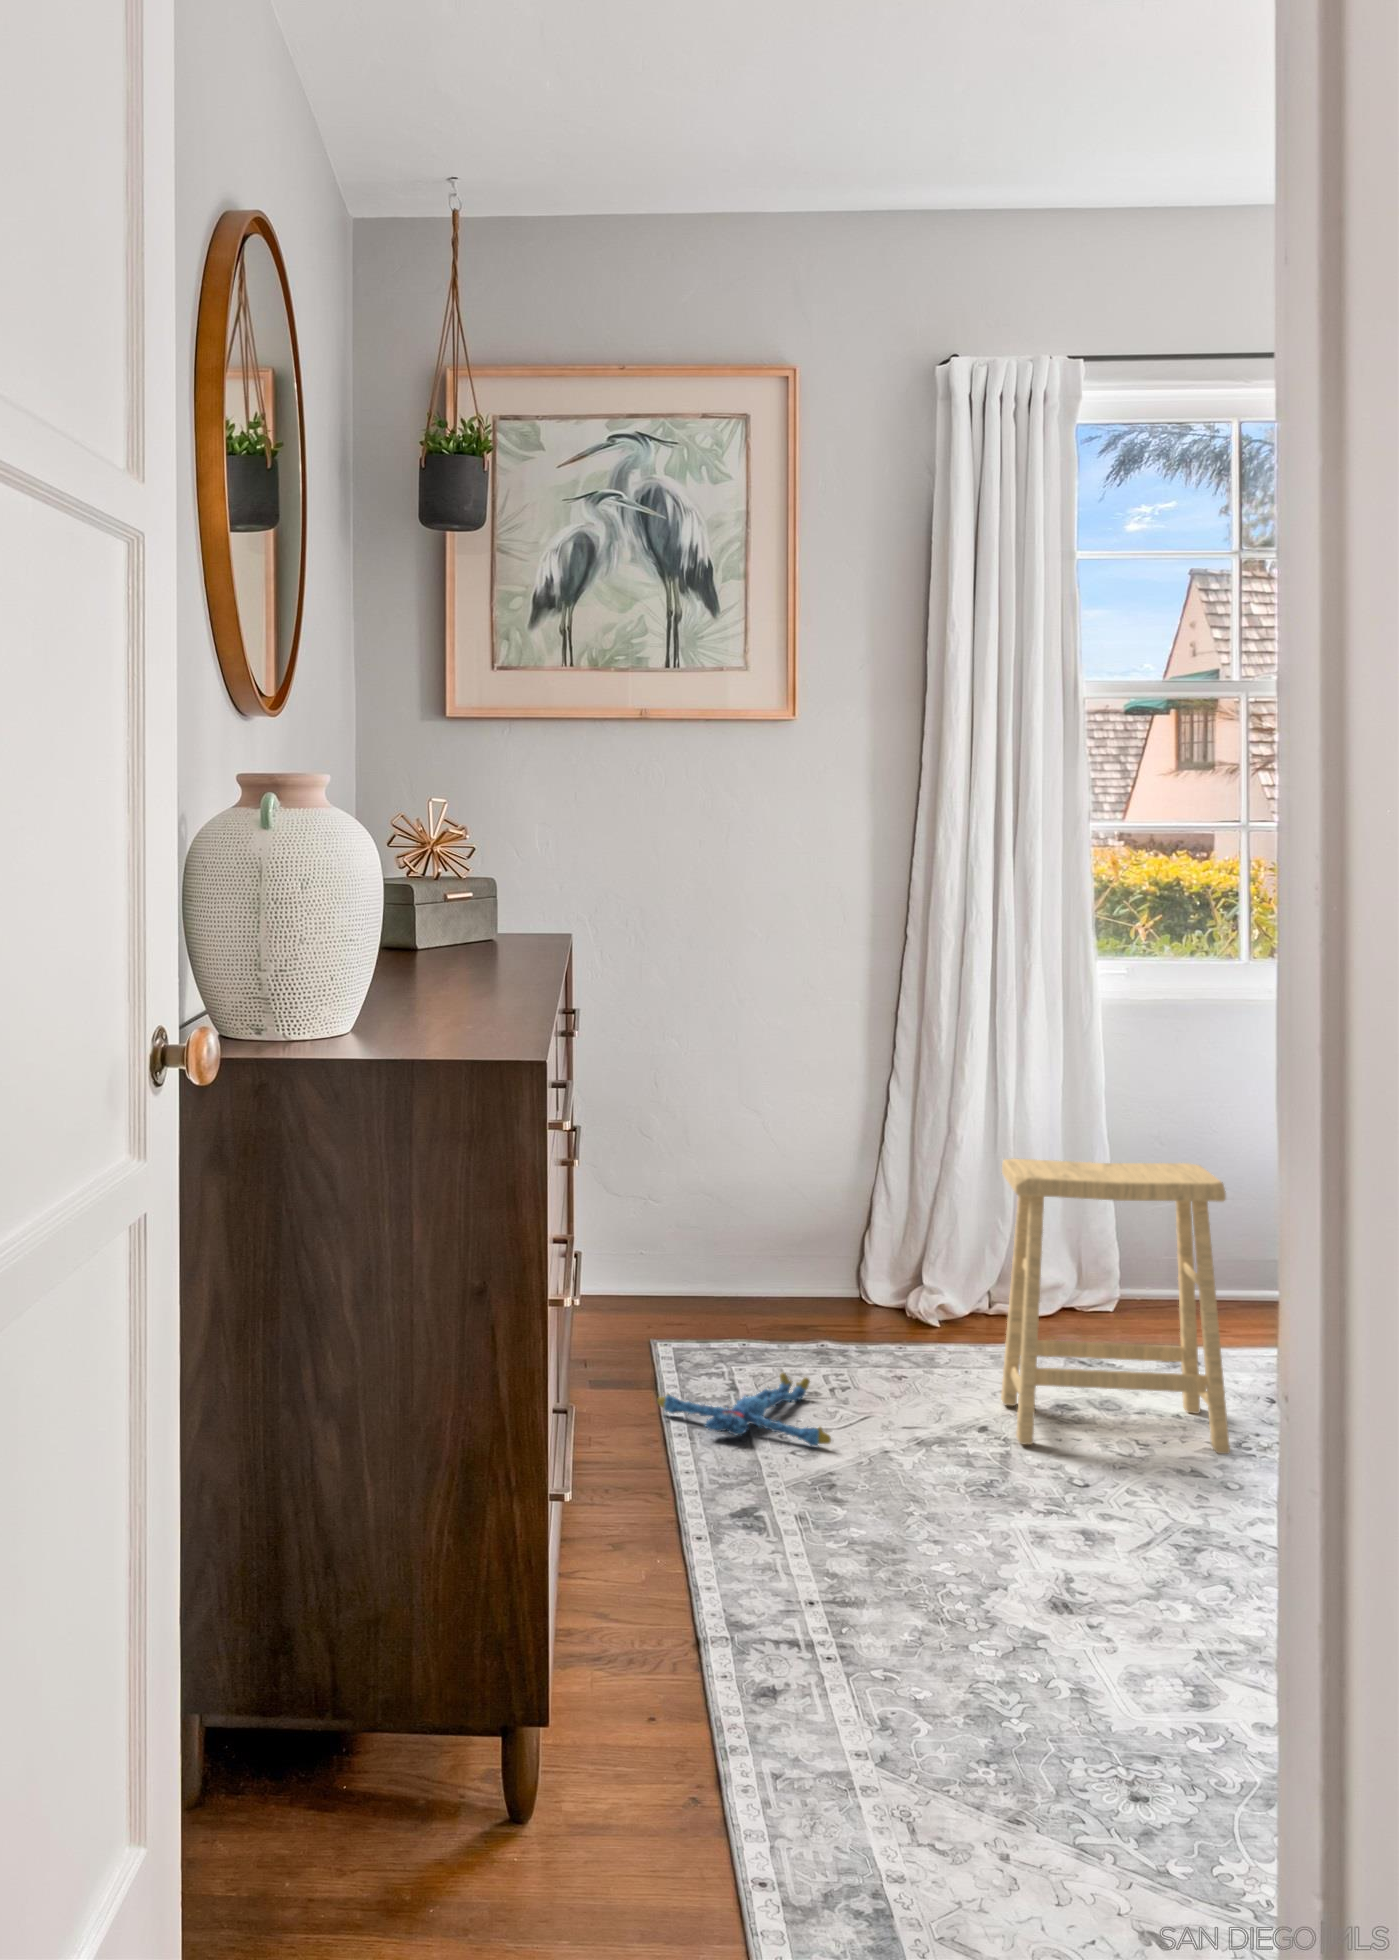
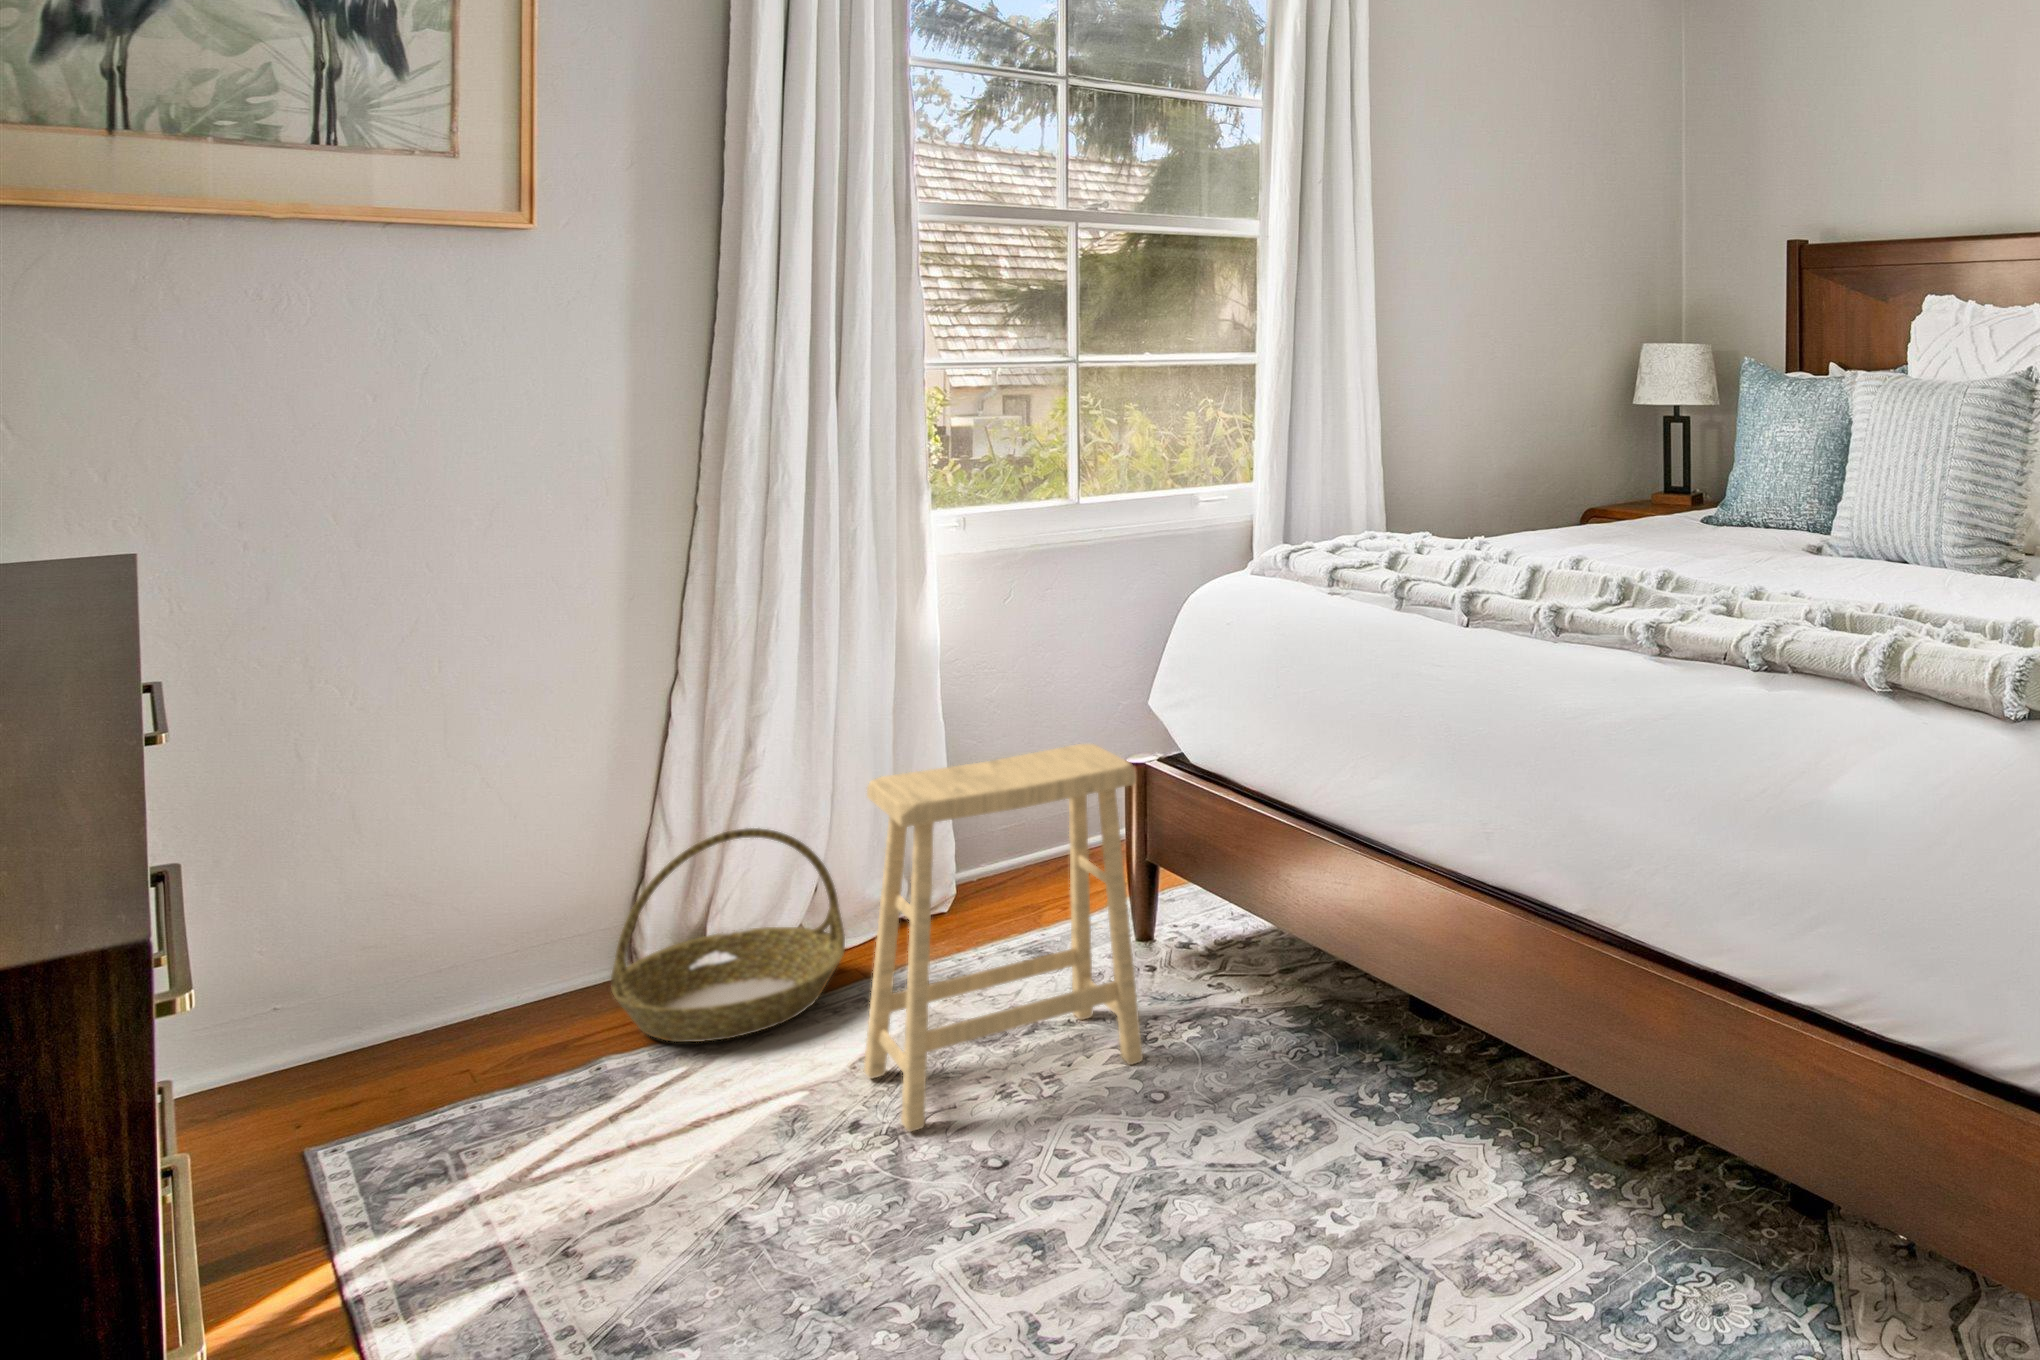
basket: none [838,1195,1007,1355] -> present [611,828,845,1042]
plush toy: present [657,1373,831,1446] -> none [338,1130,651,1276]

